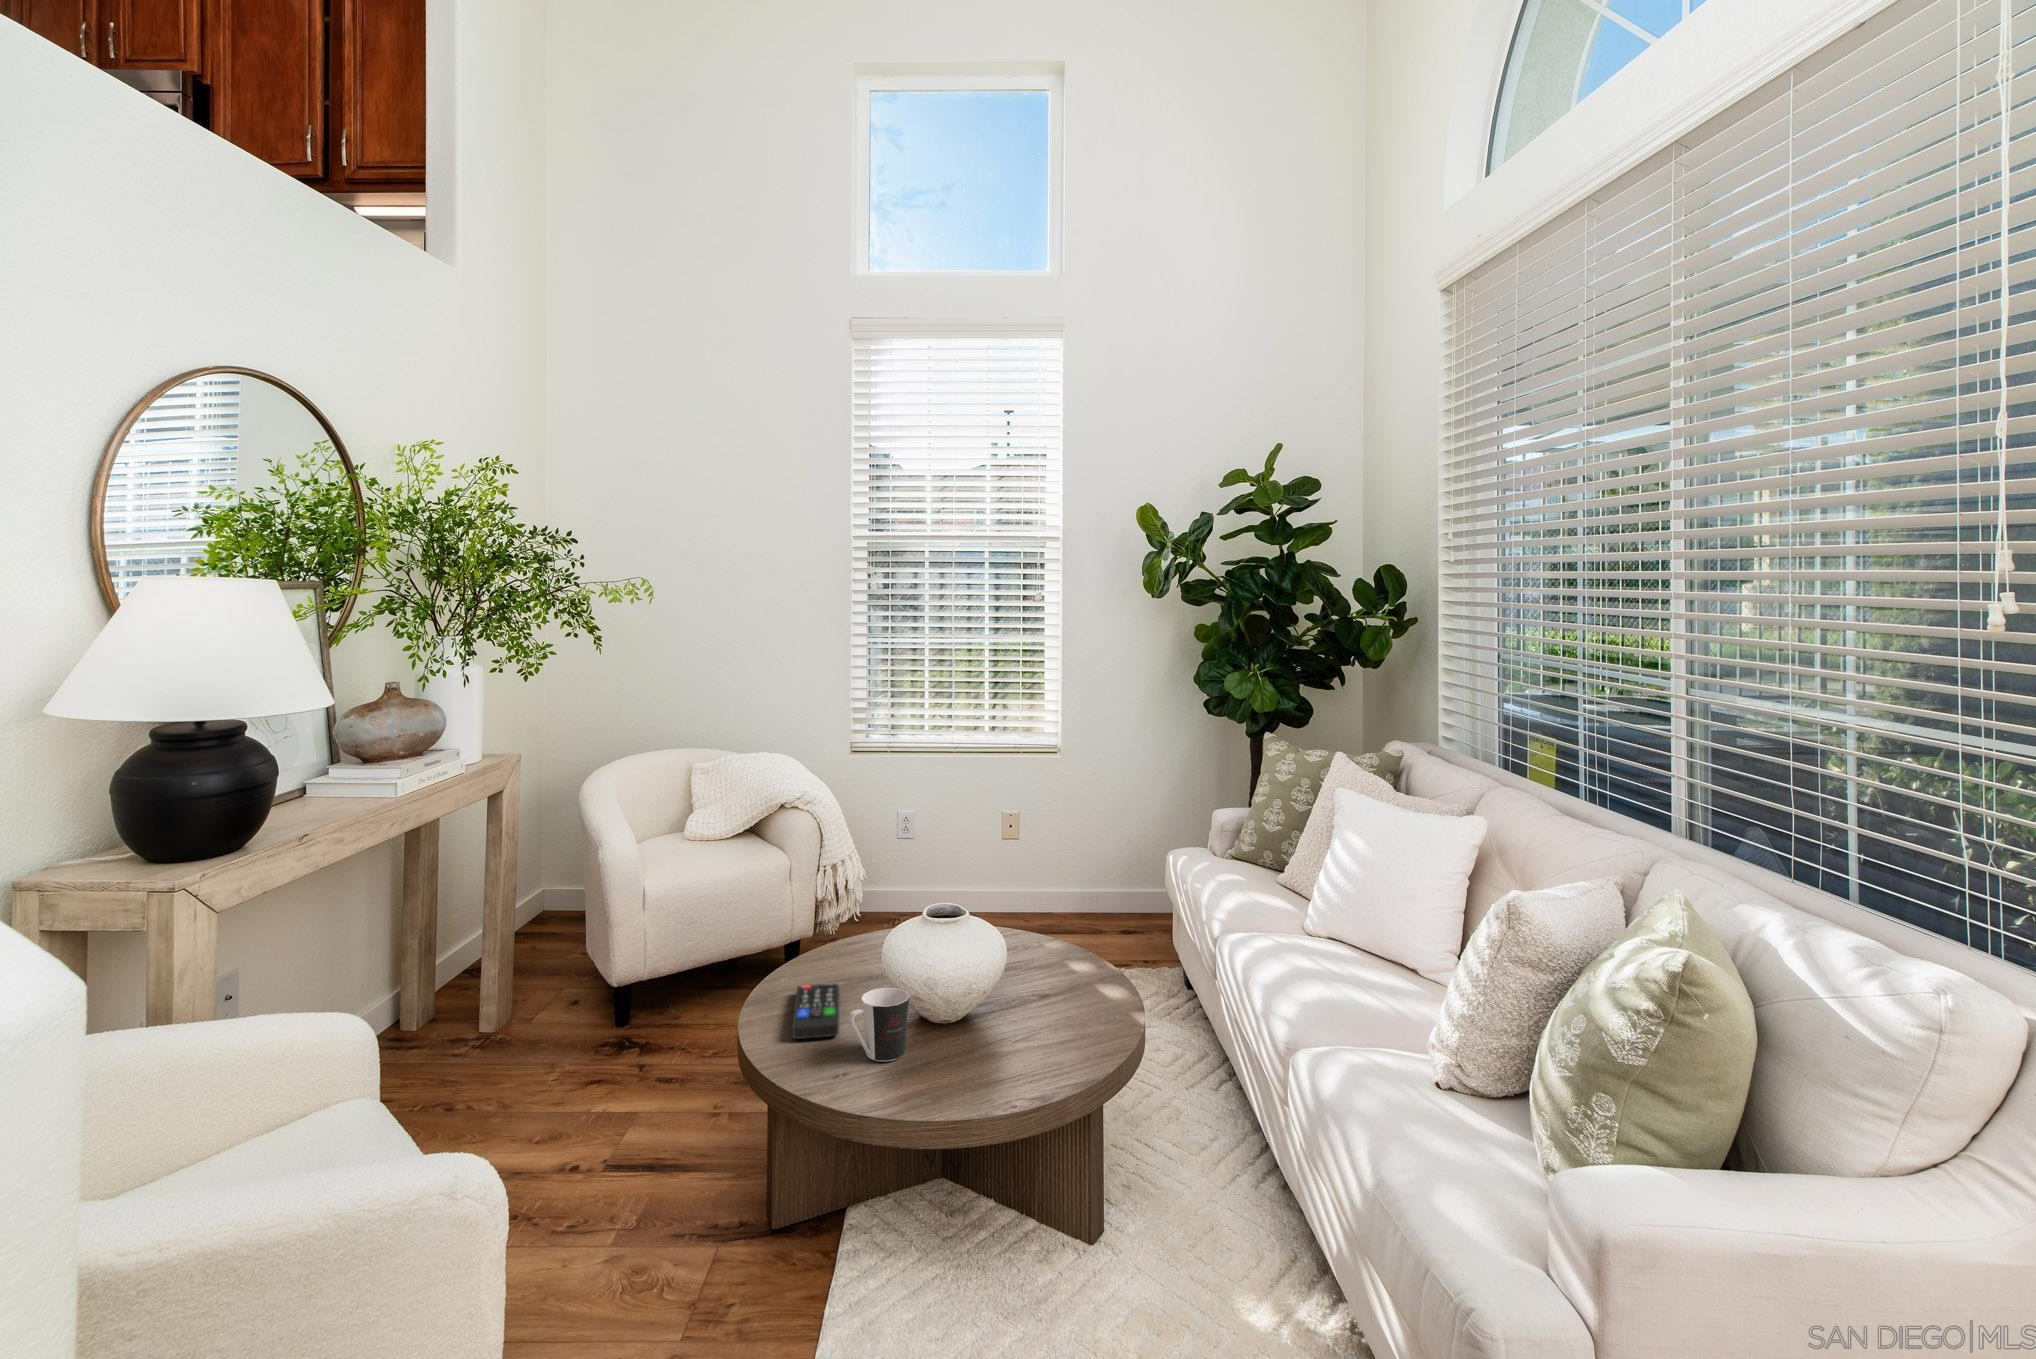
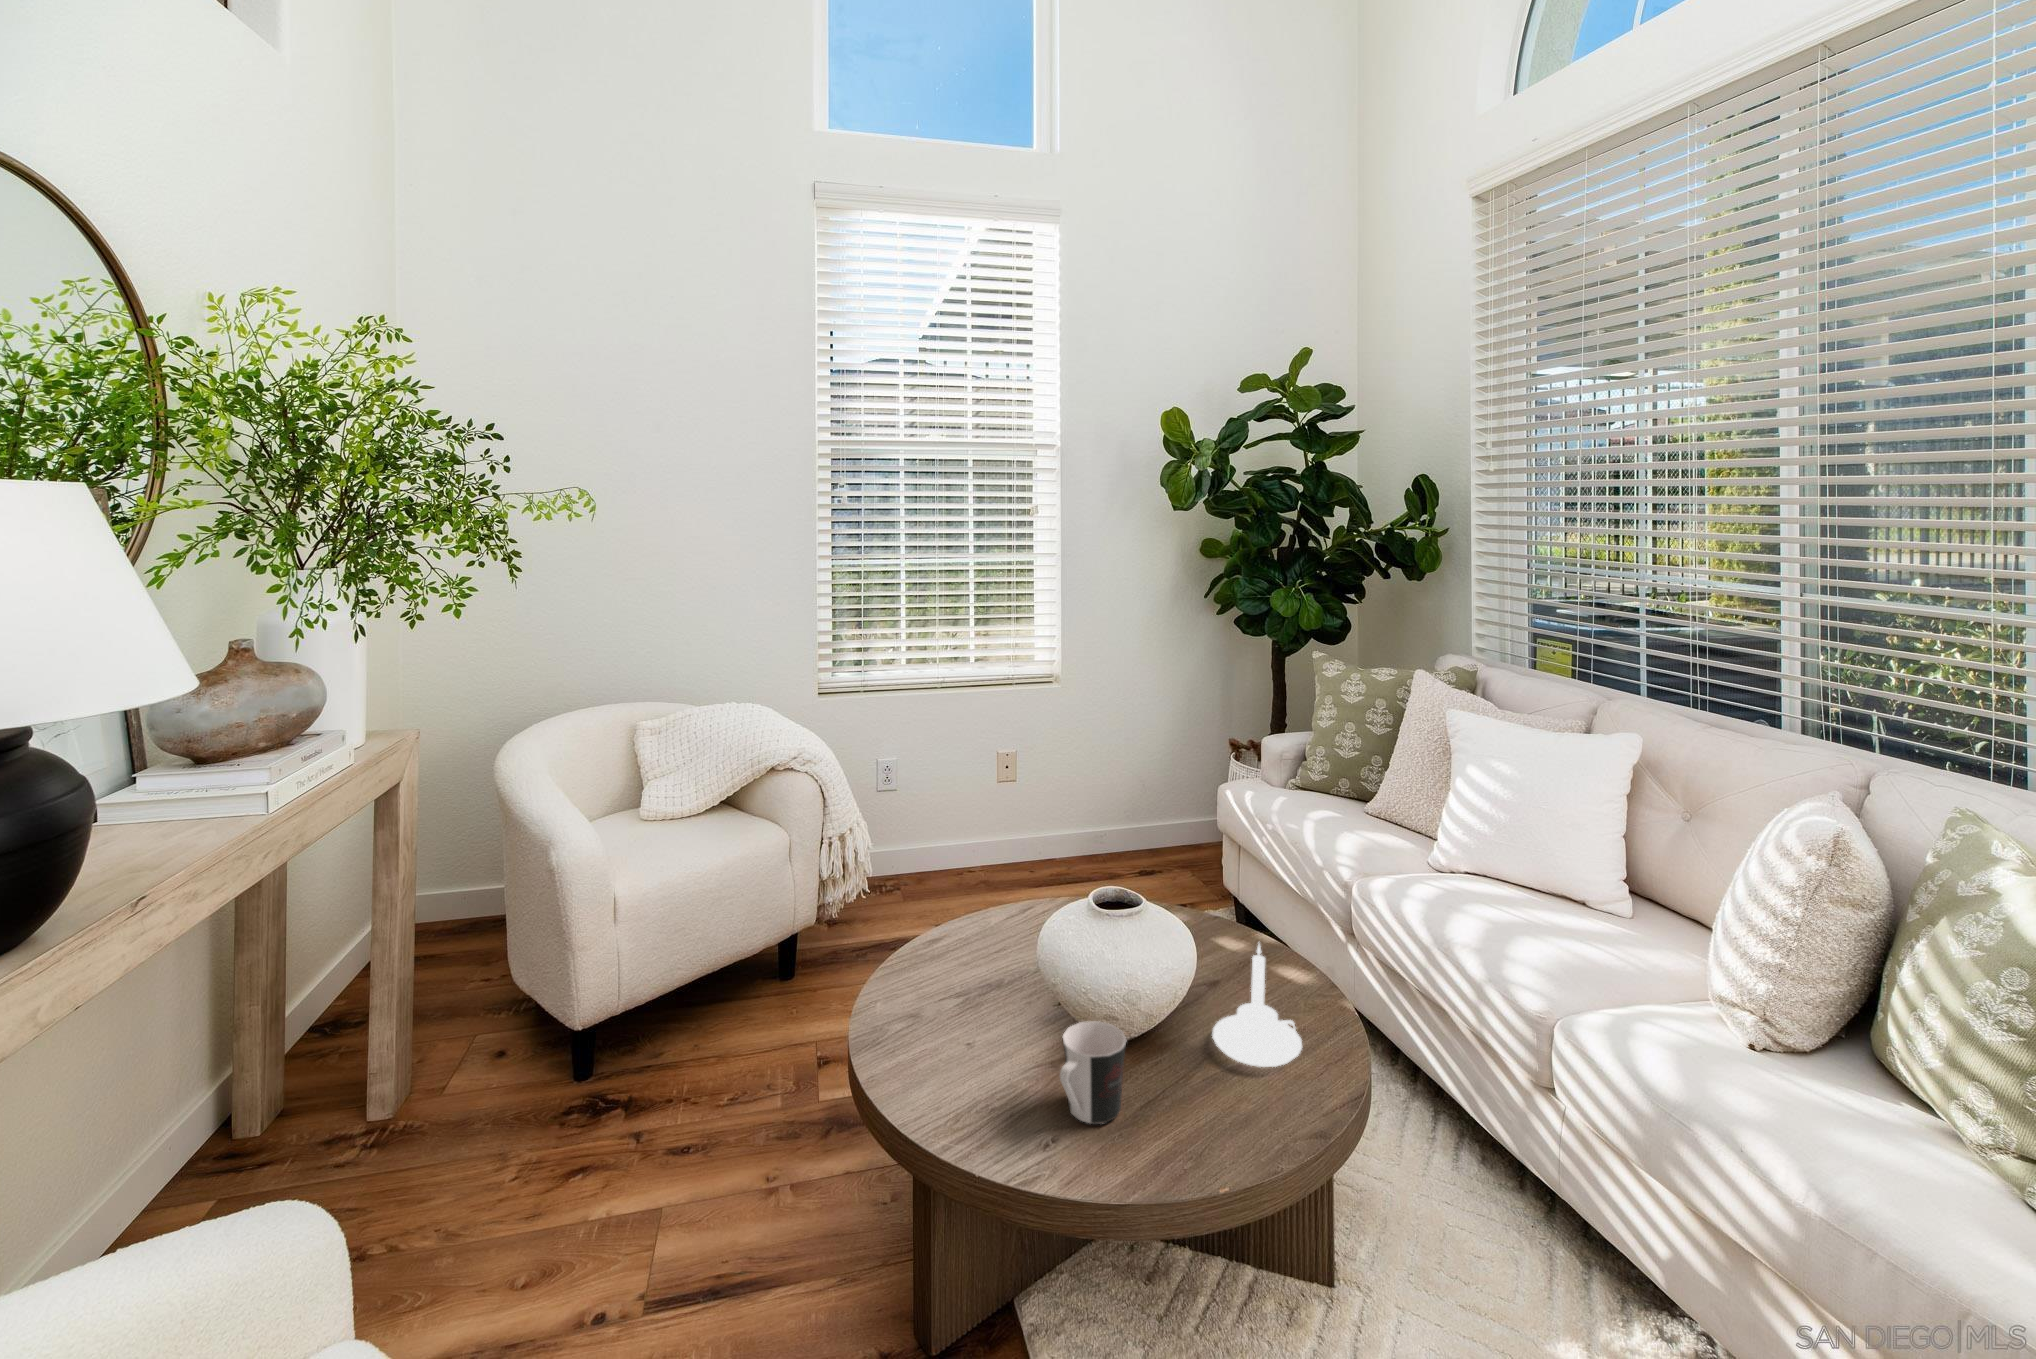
candle holder: none [1004,942,1074,1042] -> present [1213,944,1302,1067]
remote control: present [792,984,839,1039] -> none [923,1005,1017,1101]

